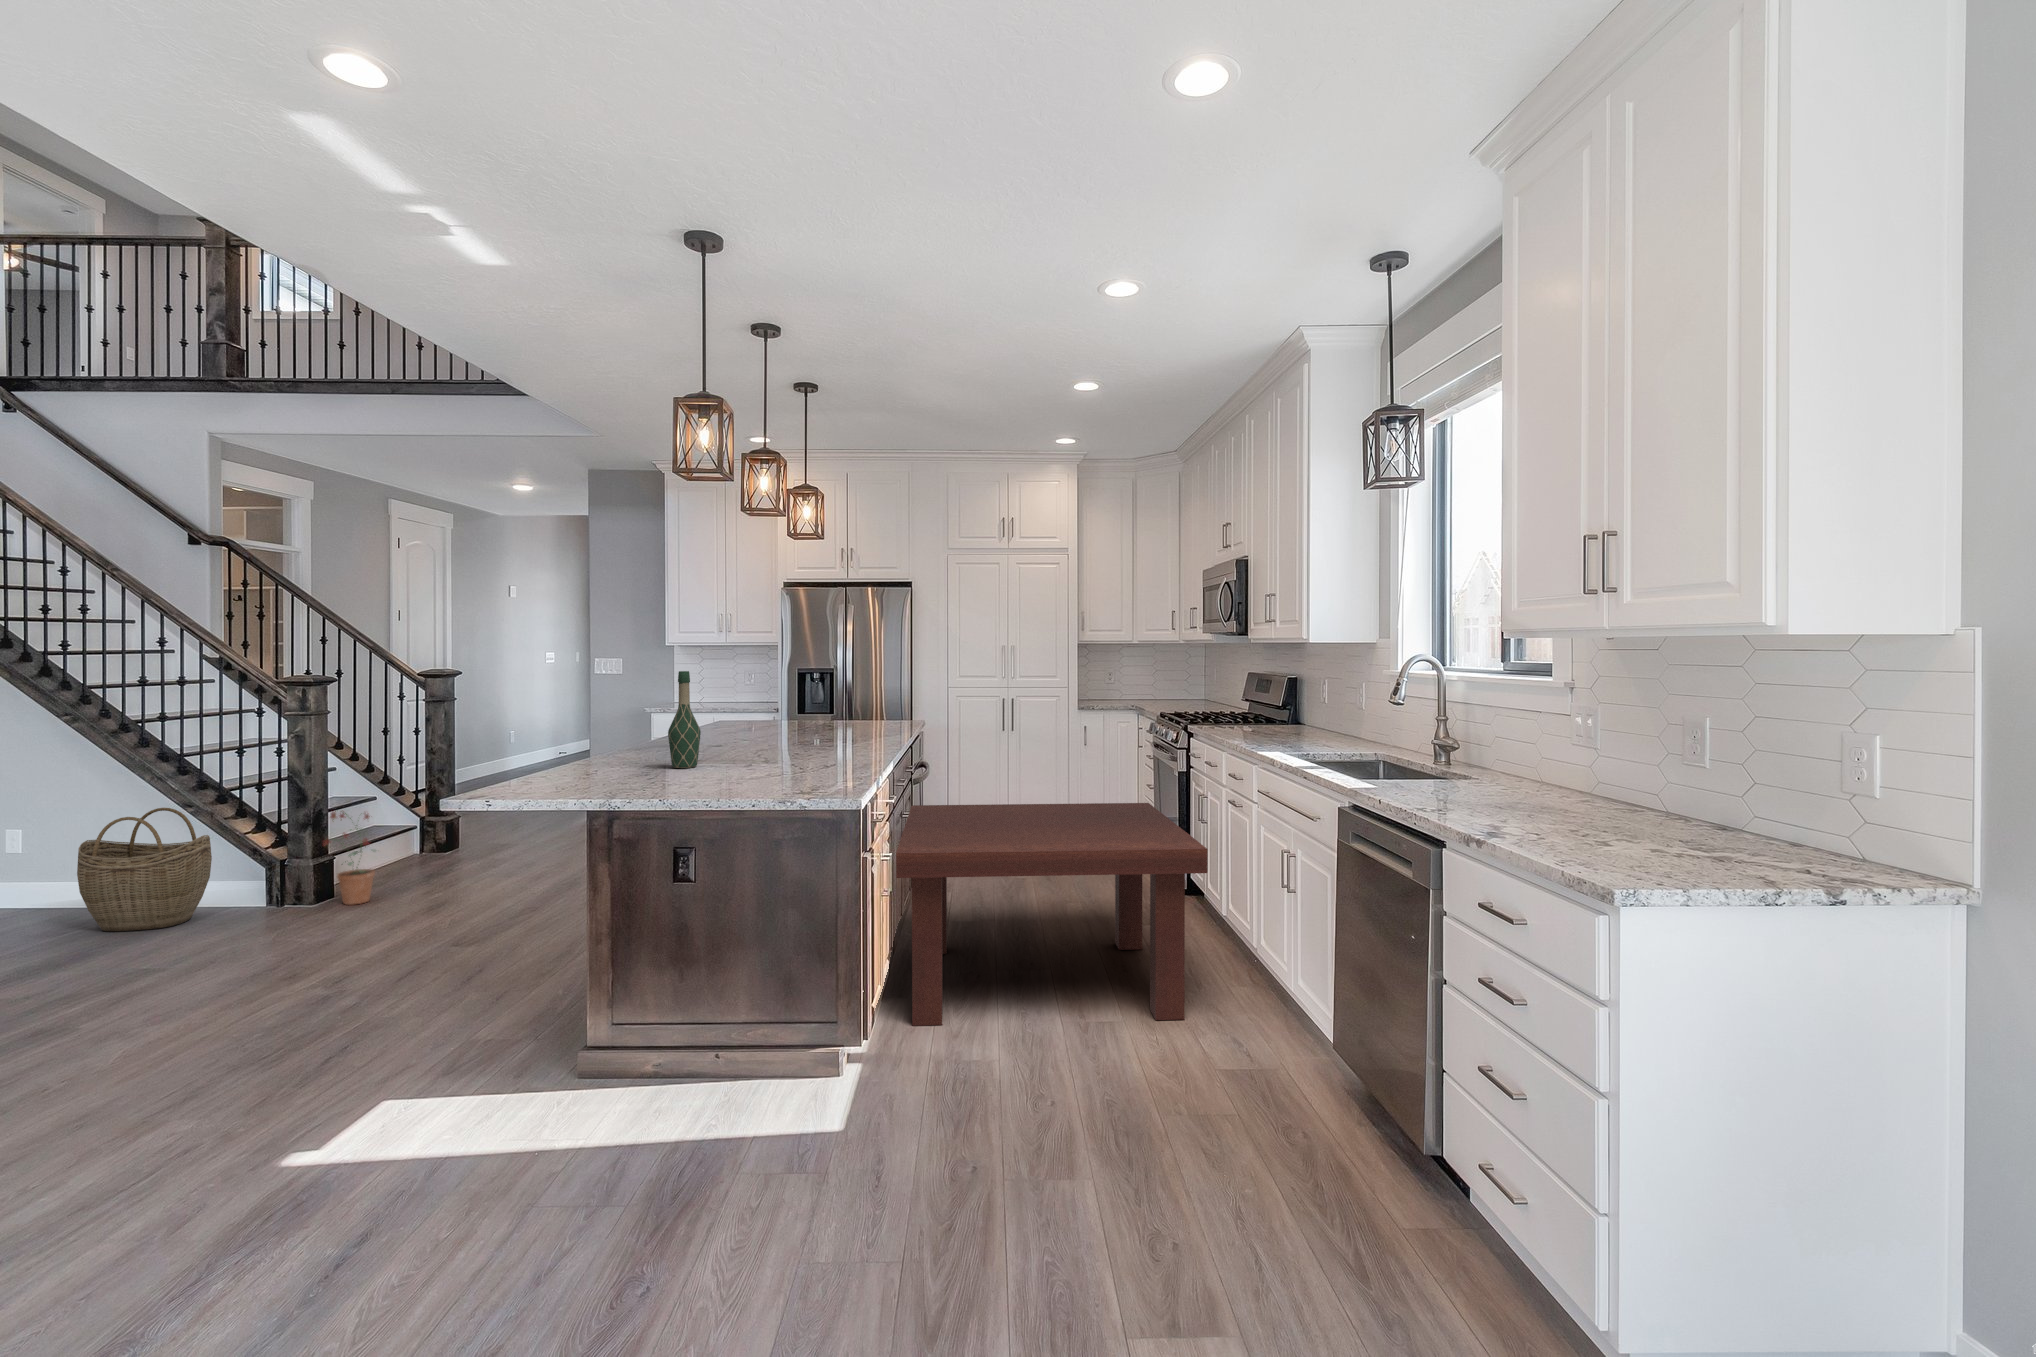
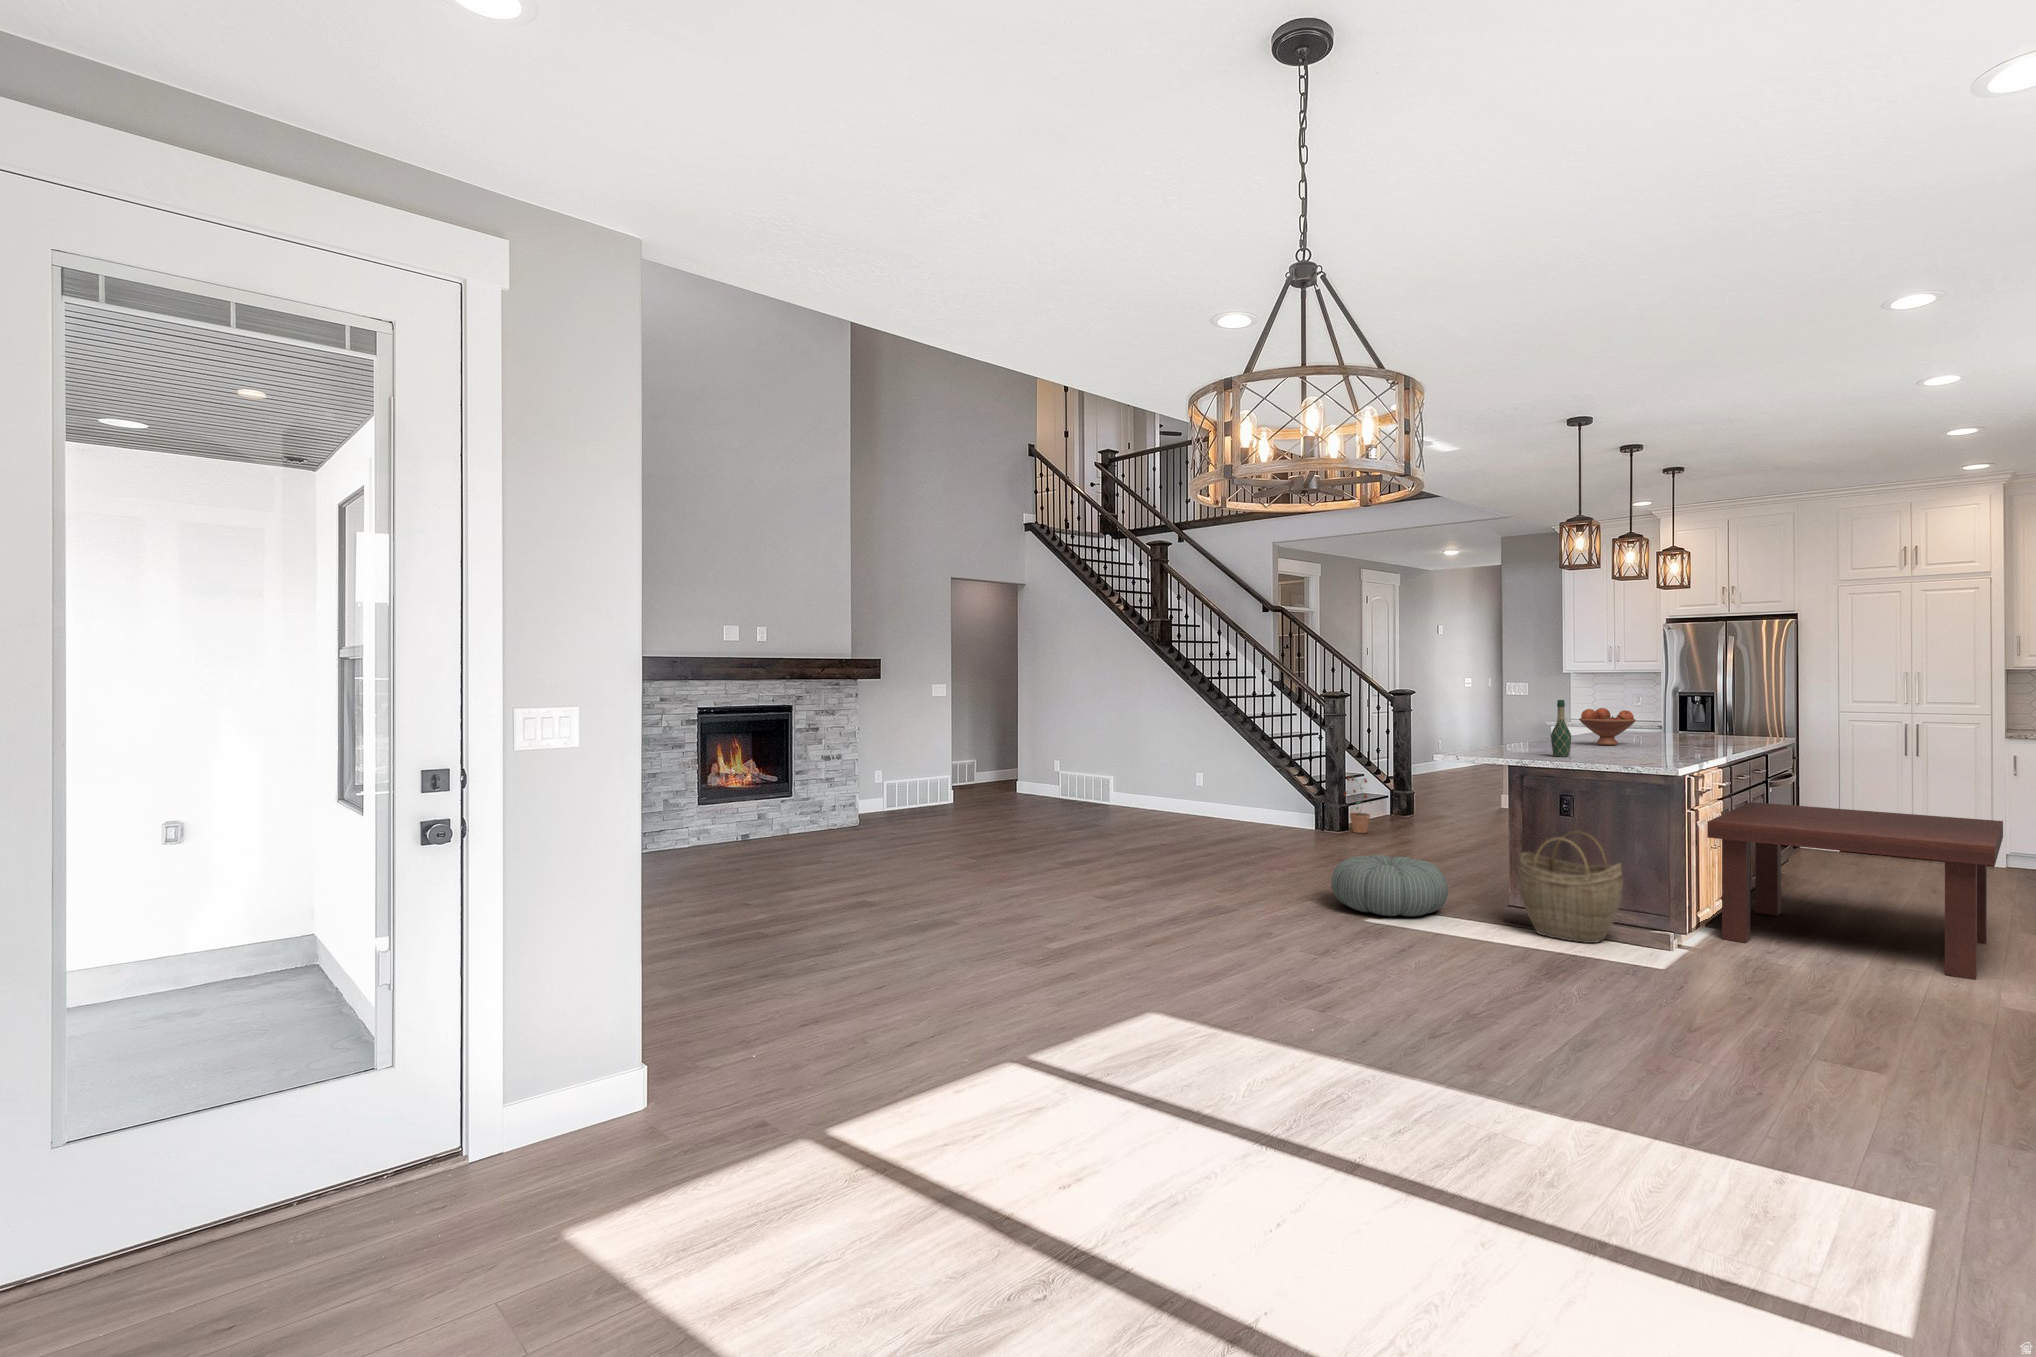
fruit bowl: none [700,685,774,739] -> present [1579,708,1636,745]
woven basket: present [77,808,212,931] -> present [1519,831,1623,943]
pouf: none [201,991,482,1156] -> present [1332,855,1448,916]

